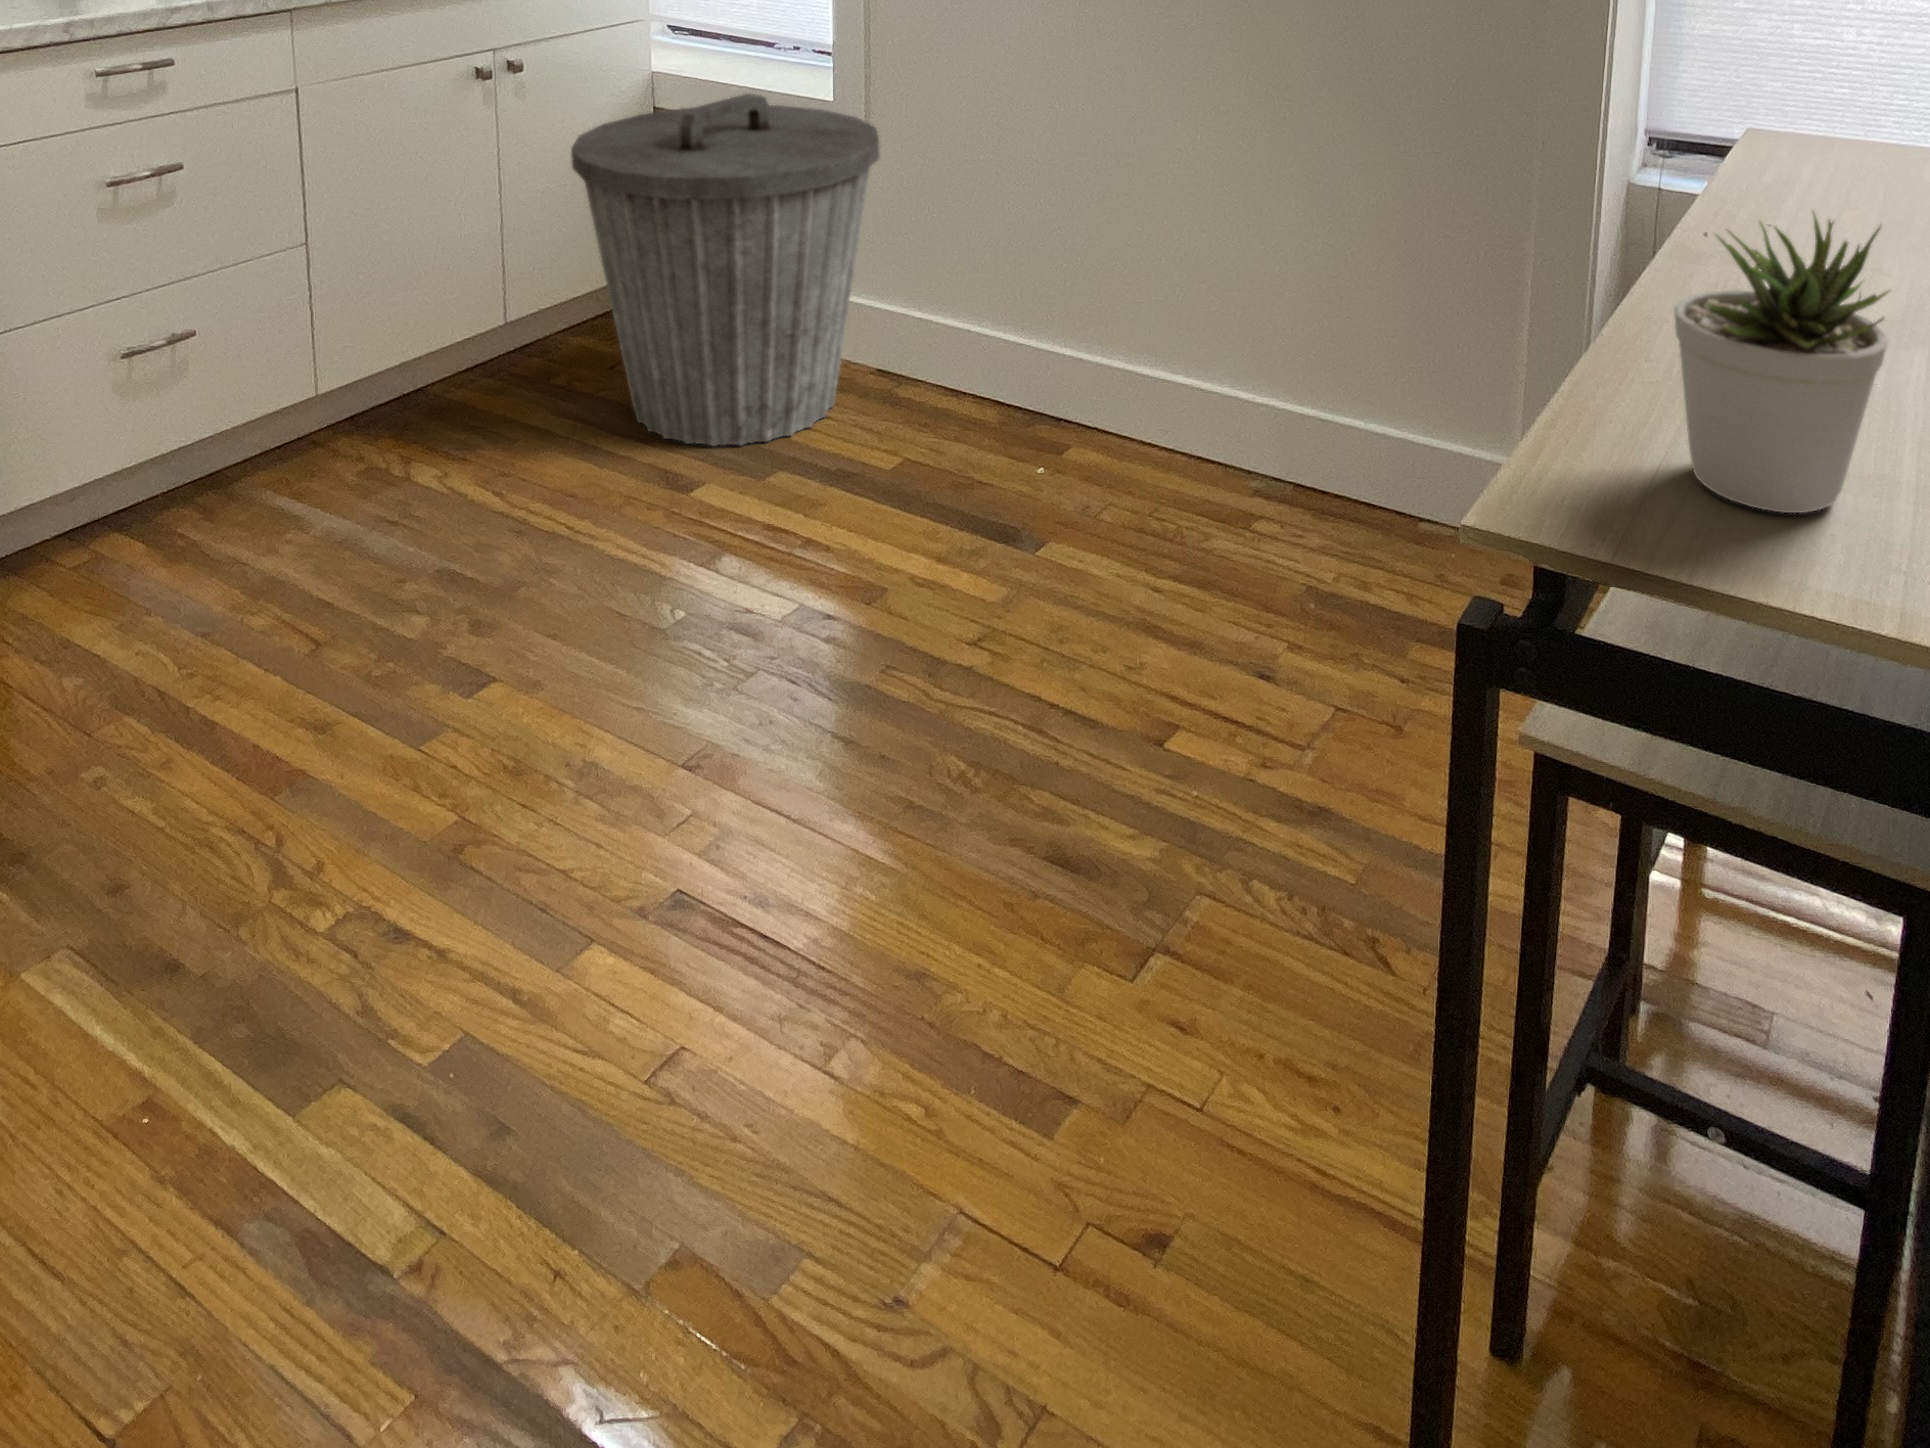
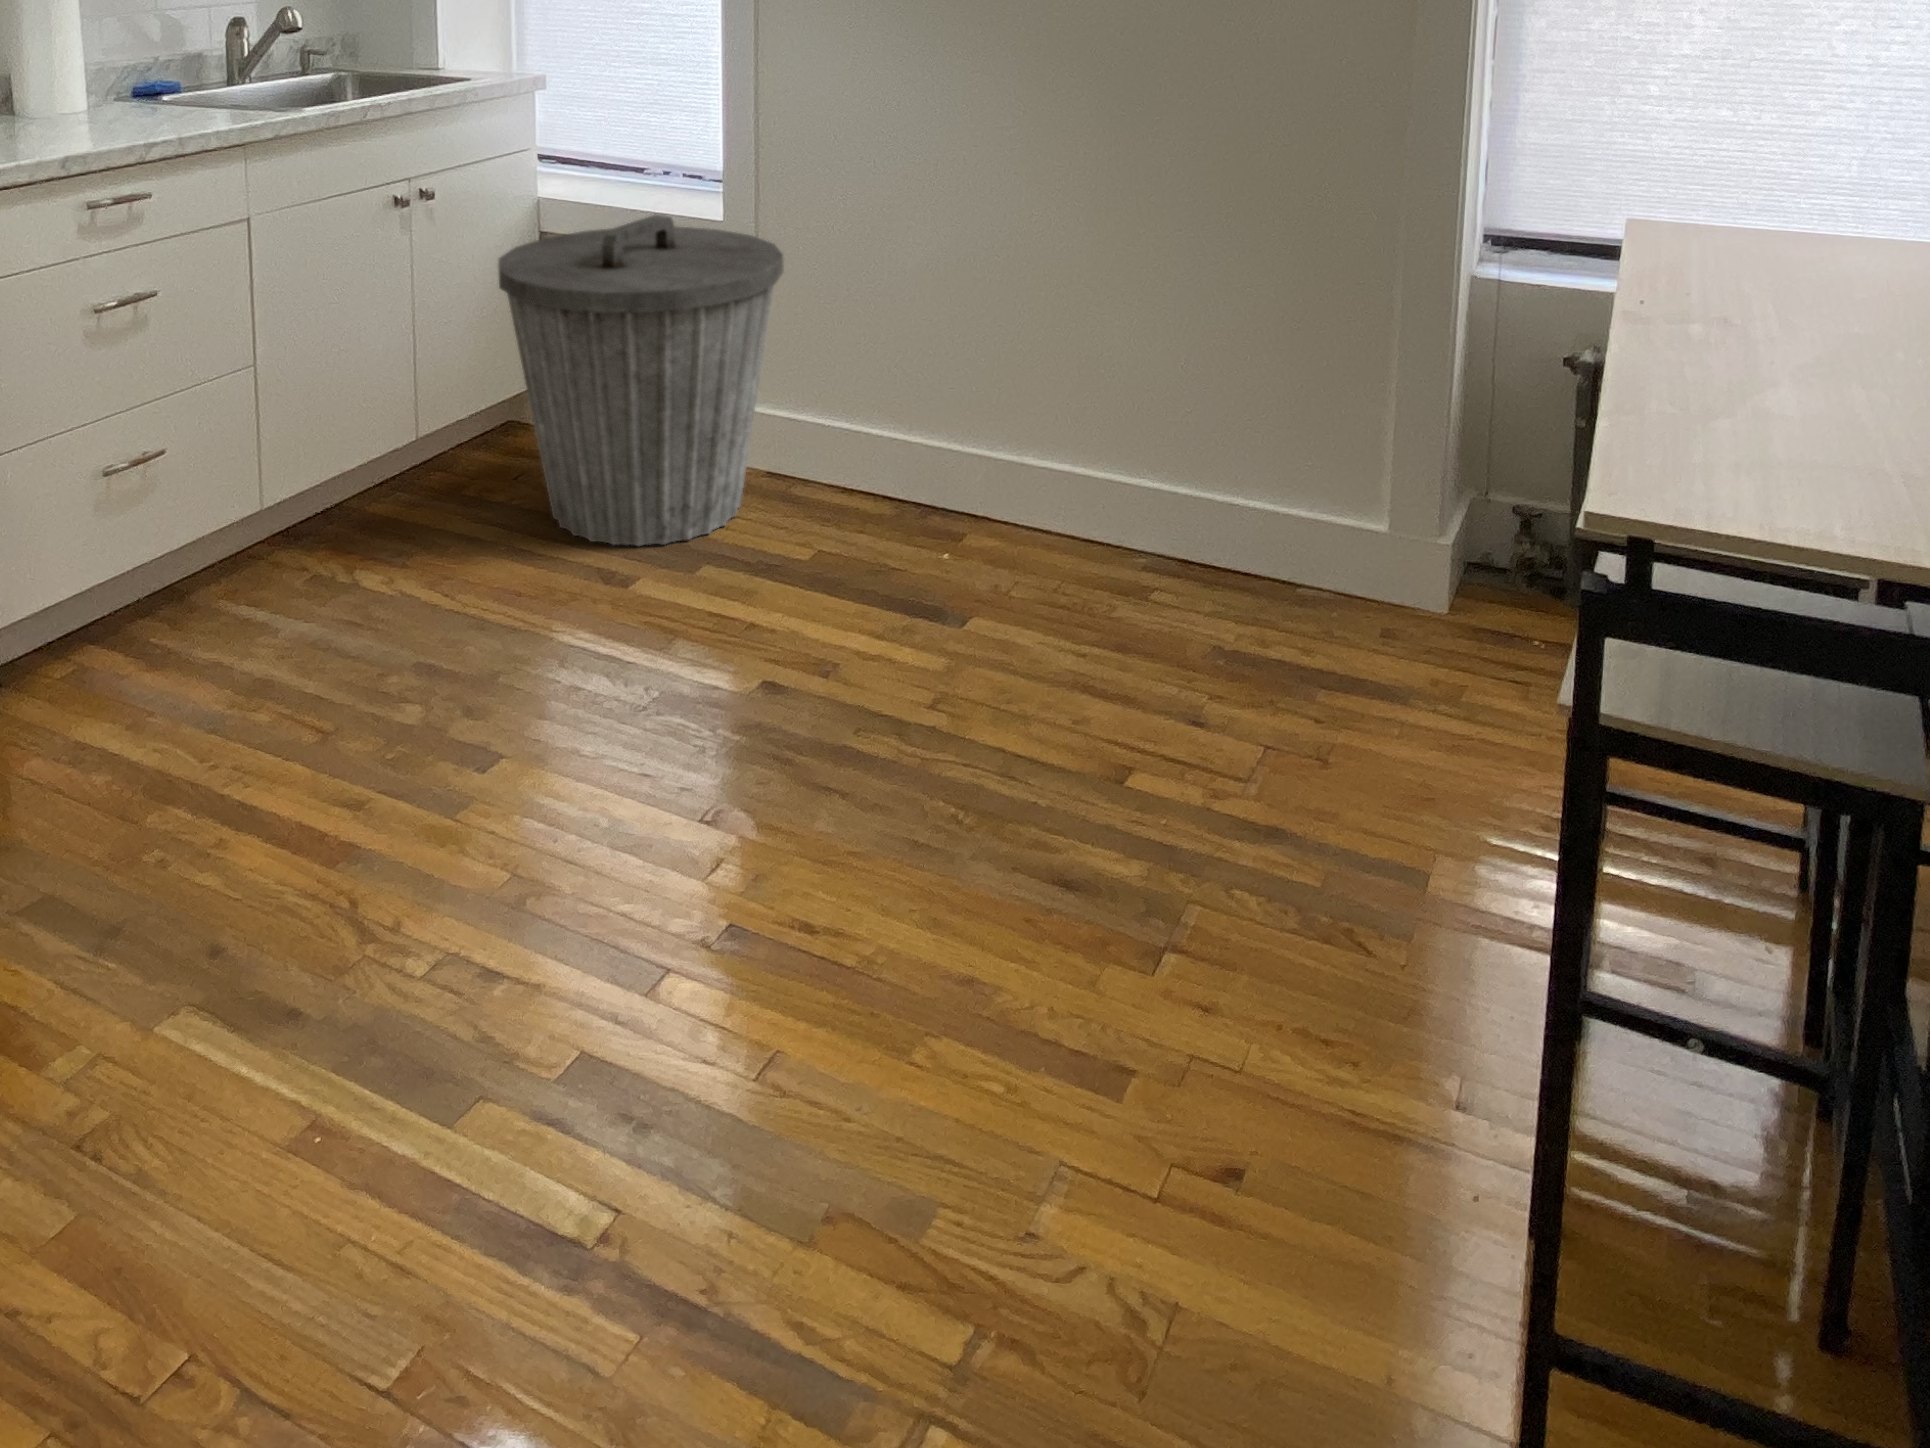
potted plant: present [1674,214,1890,513] -> none [1709,254,1890,490]

